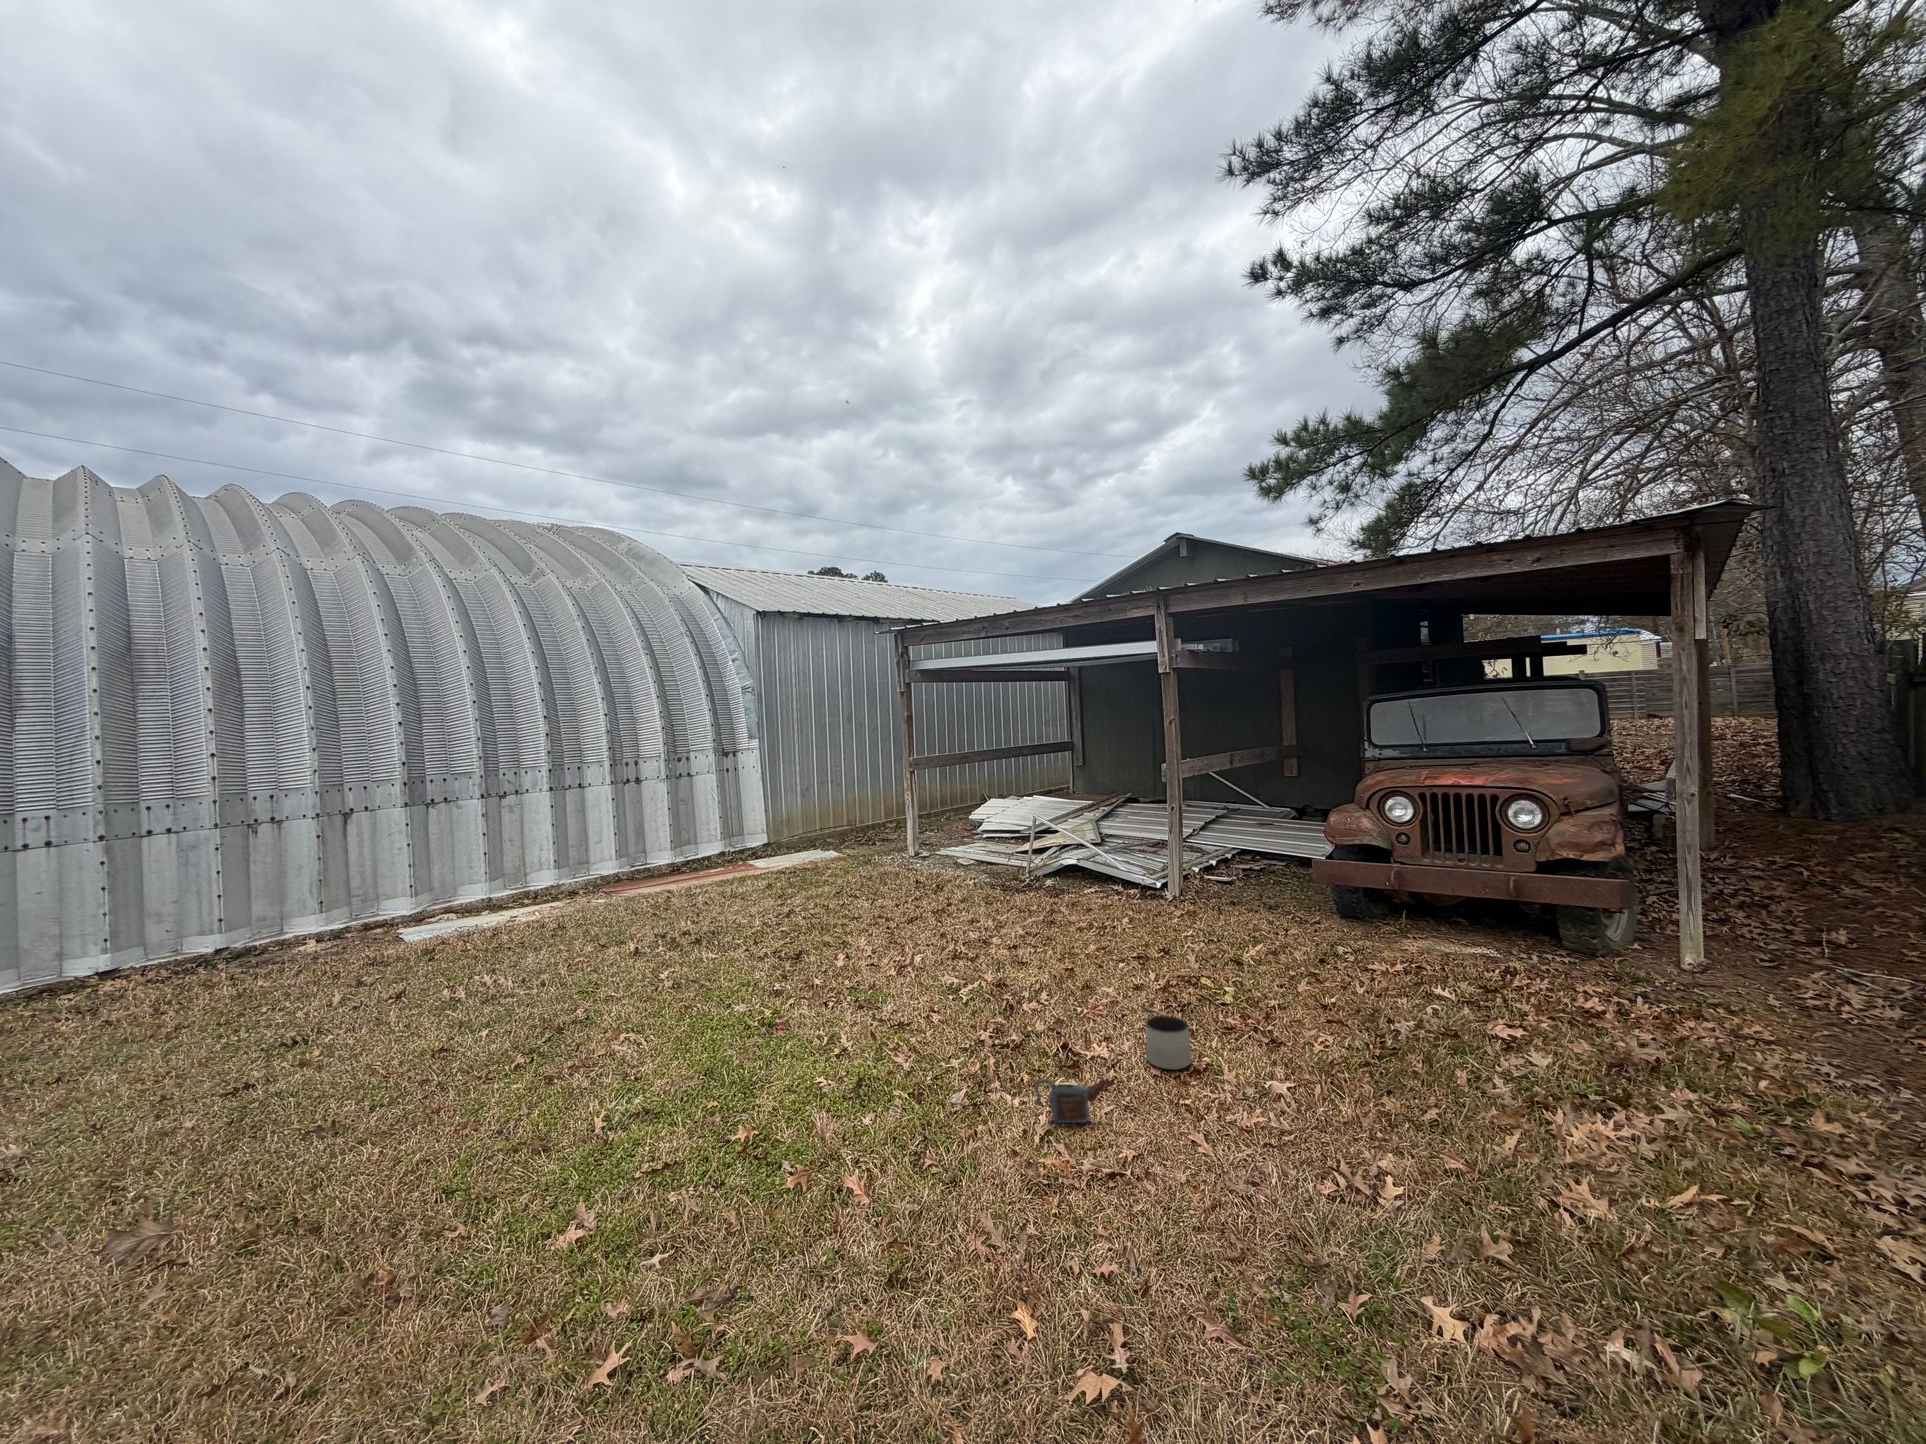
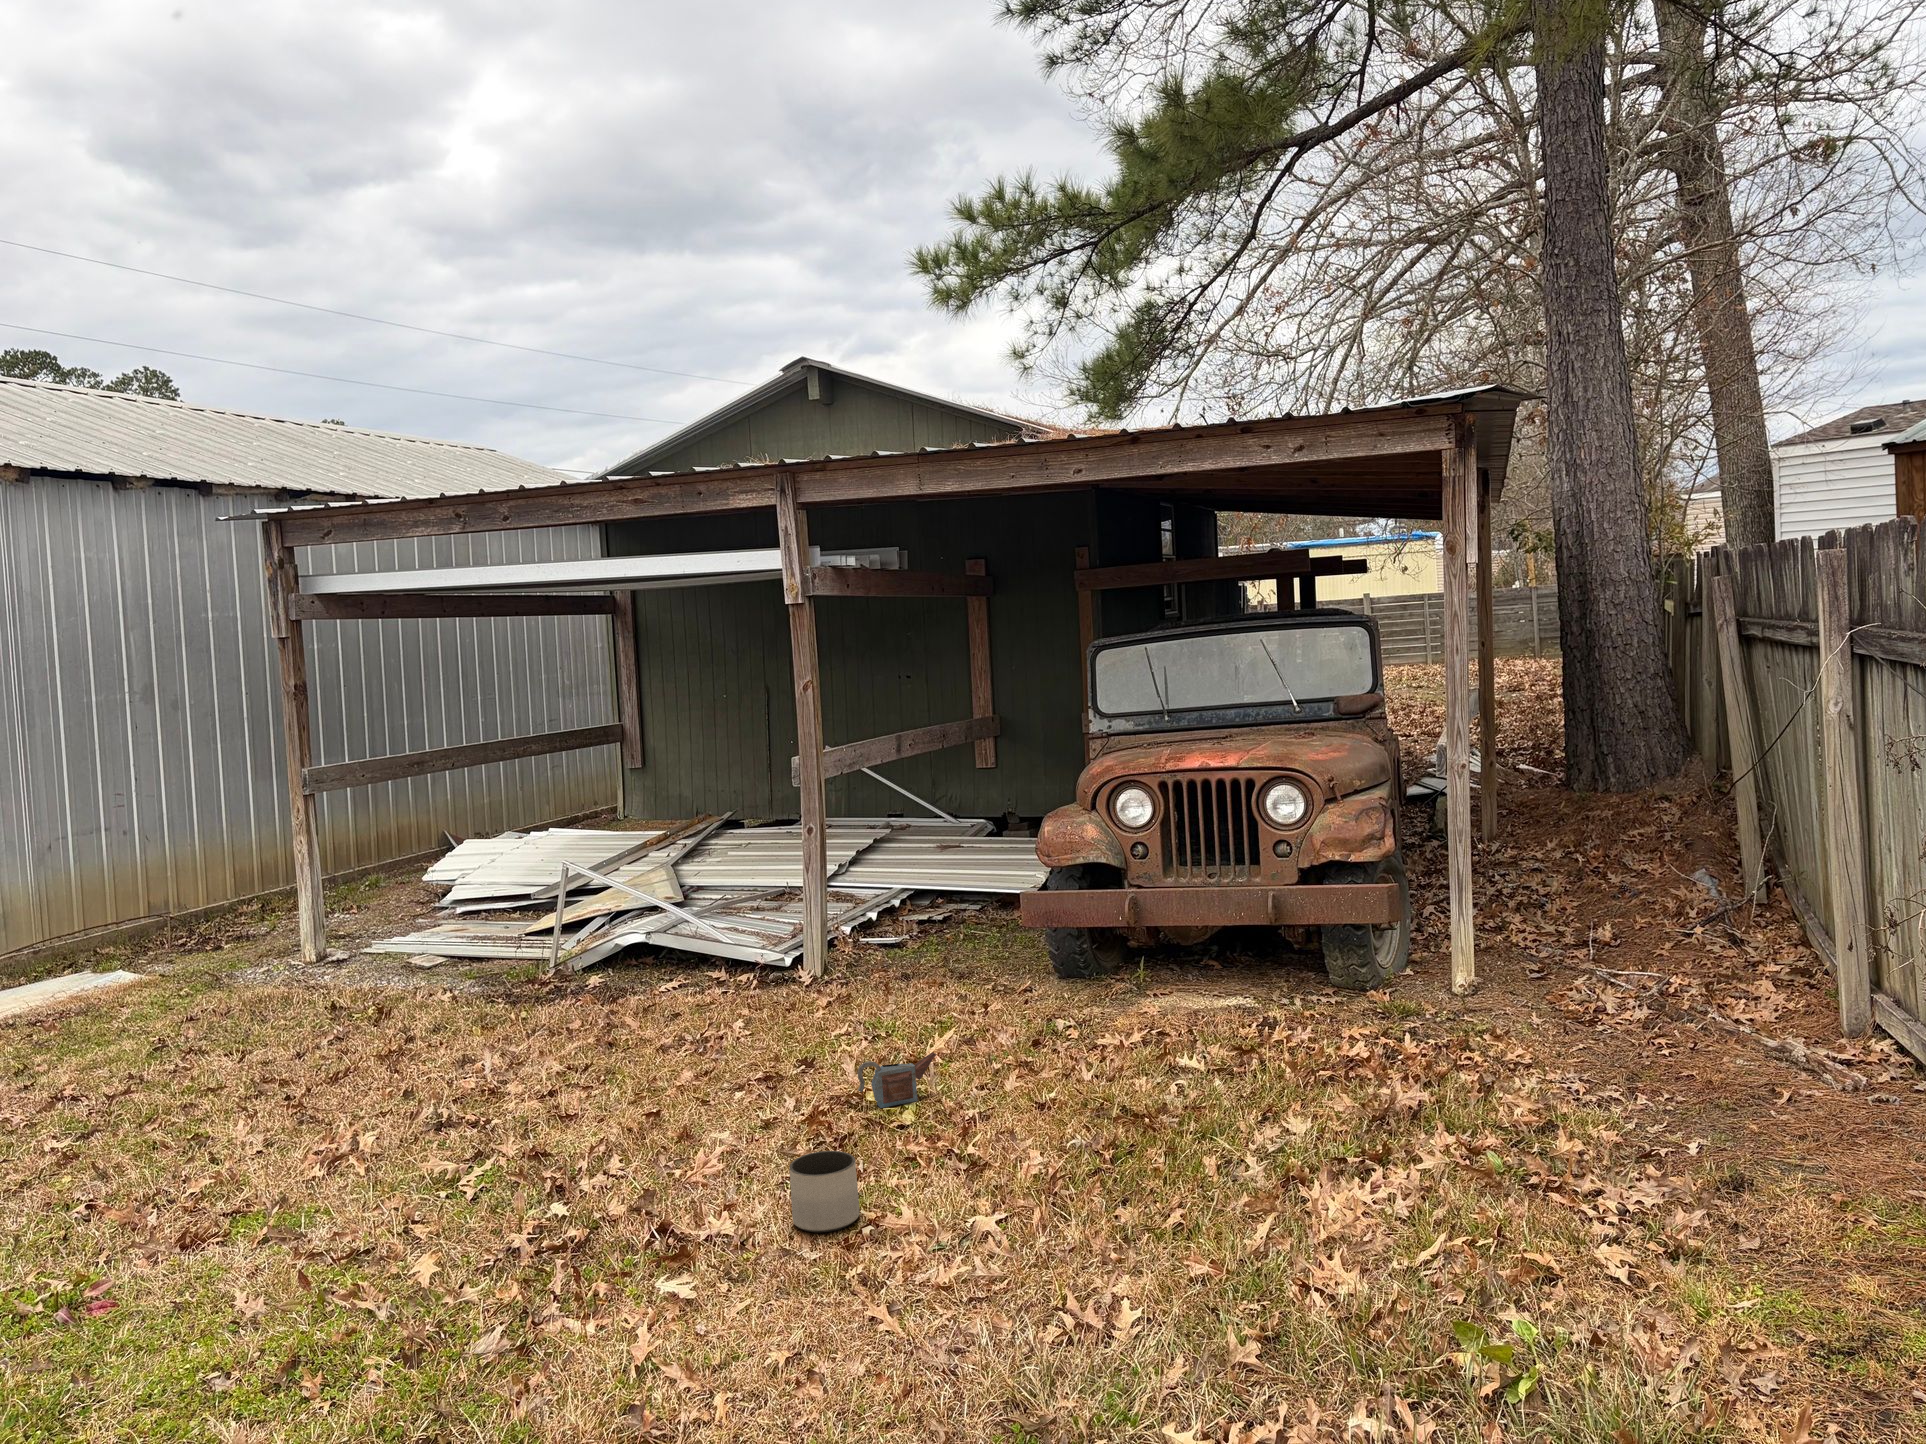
watering can: present [1035,1079,1109,1123] -> present [857,1052,937,1108]

